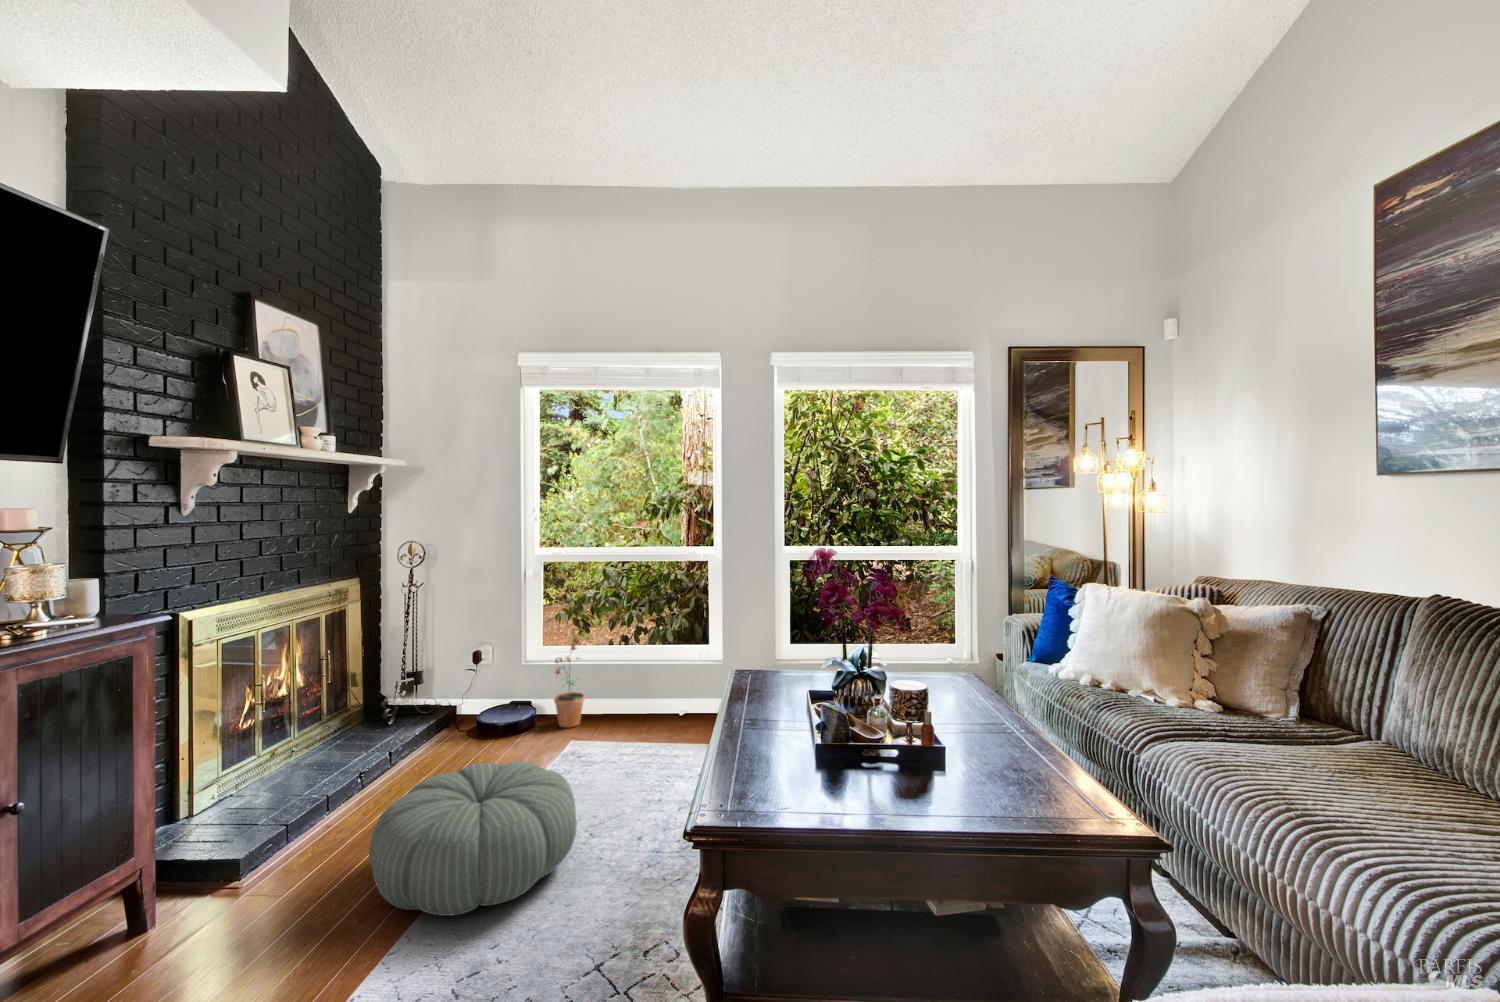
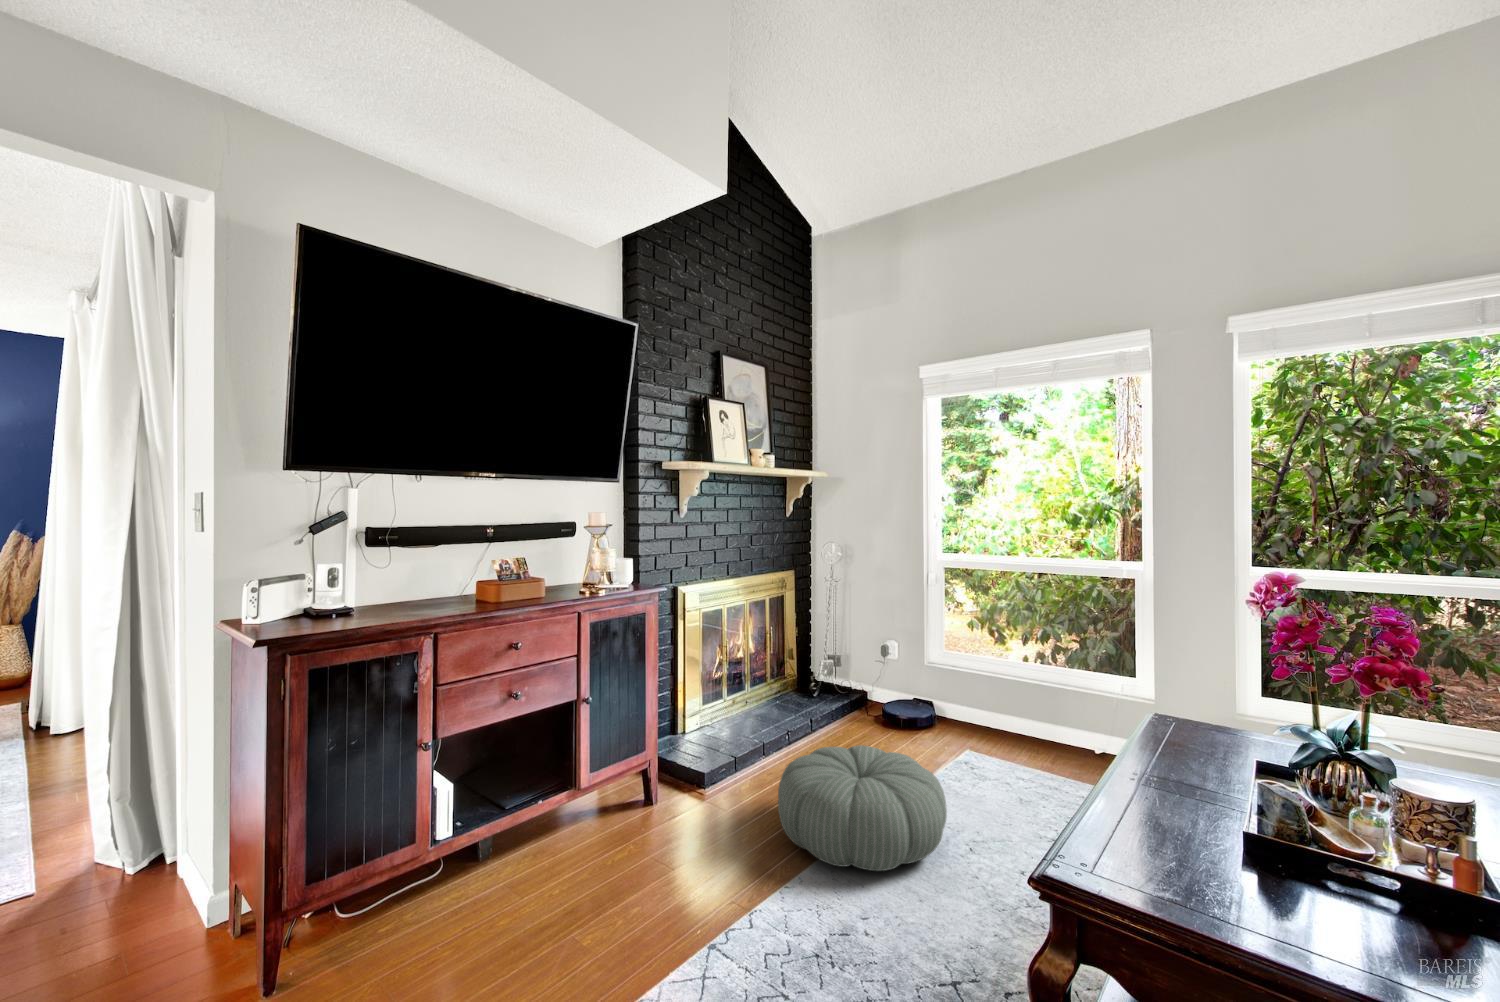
potted plant: present [554,636,585,728] -> none [955,646,988,739]

